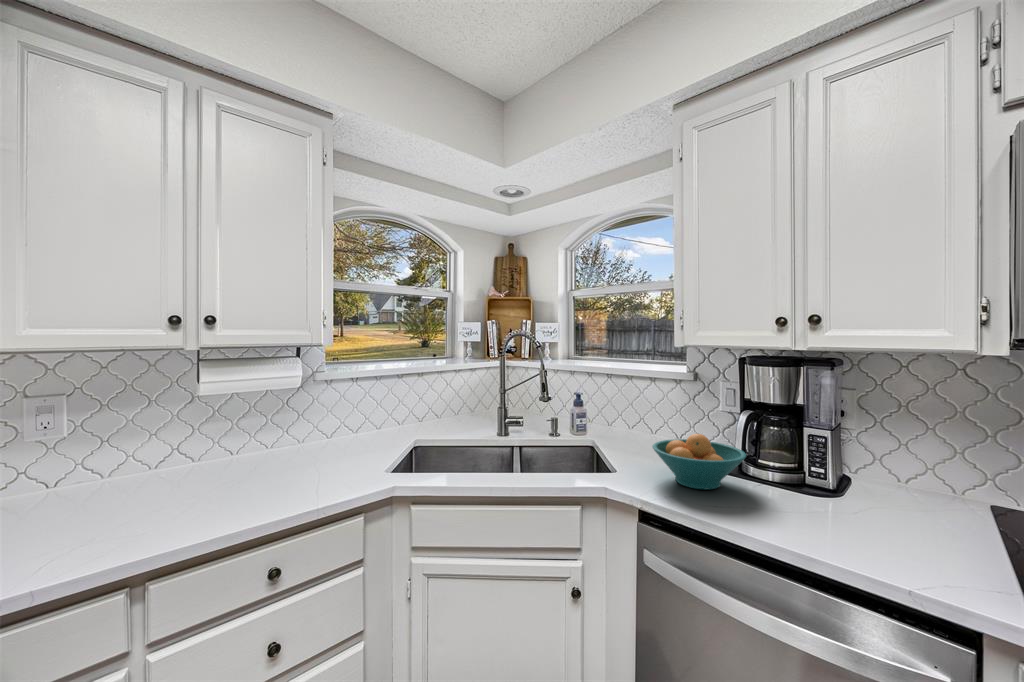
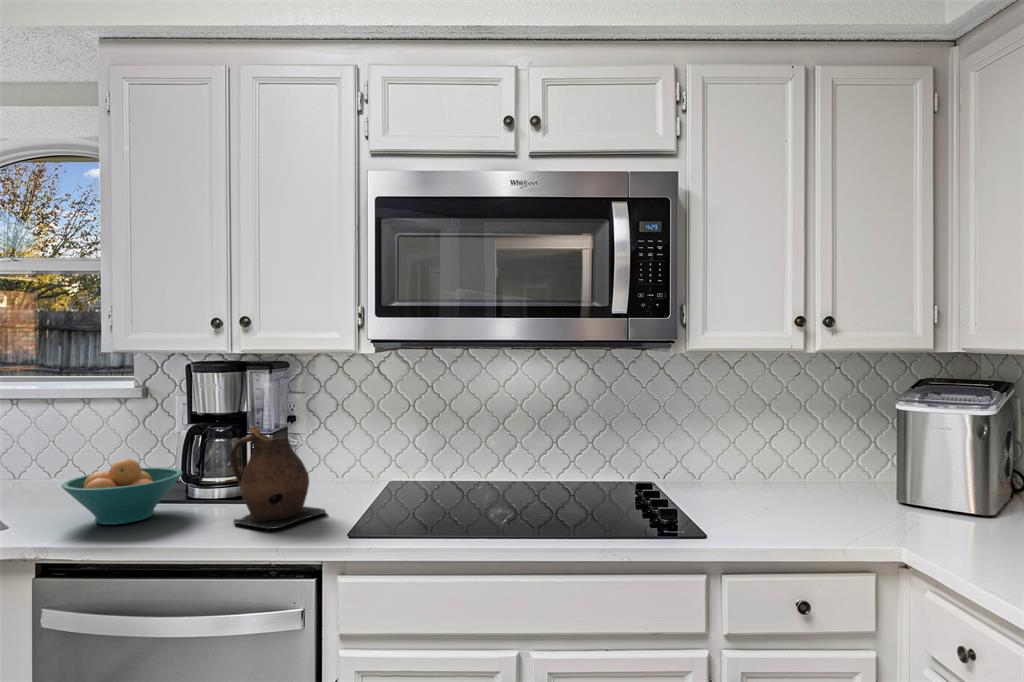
ceramic pitcher: none [805,424,929,546] -> present [230,426,326,530]

